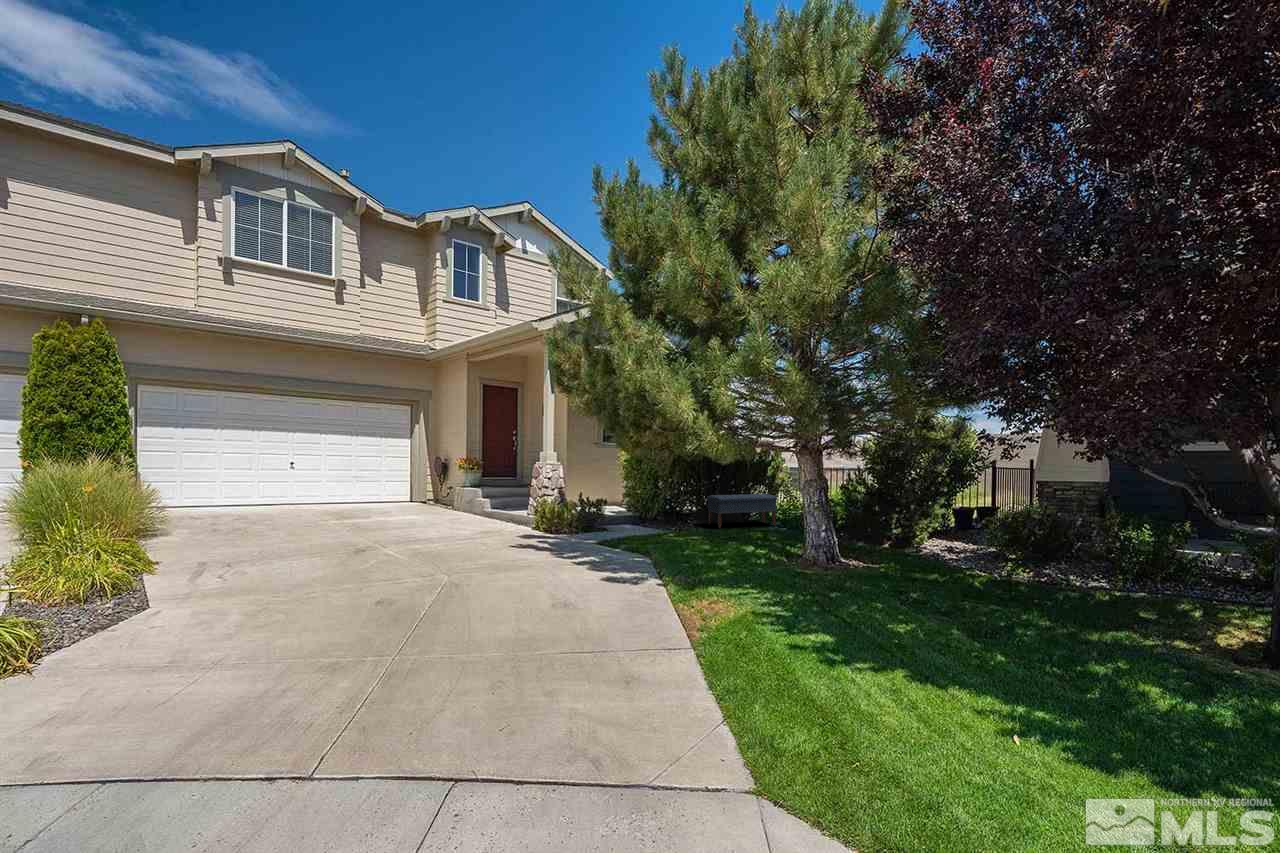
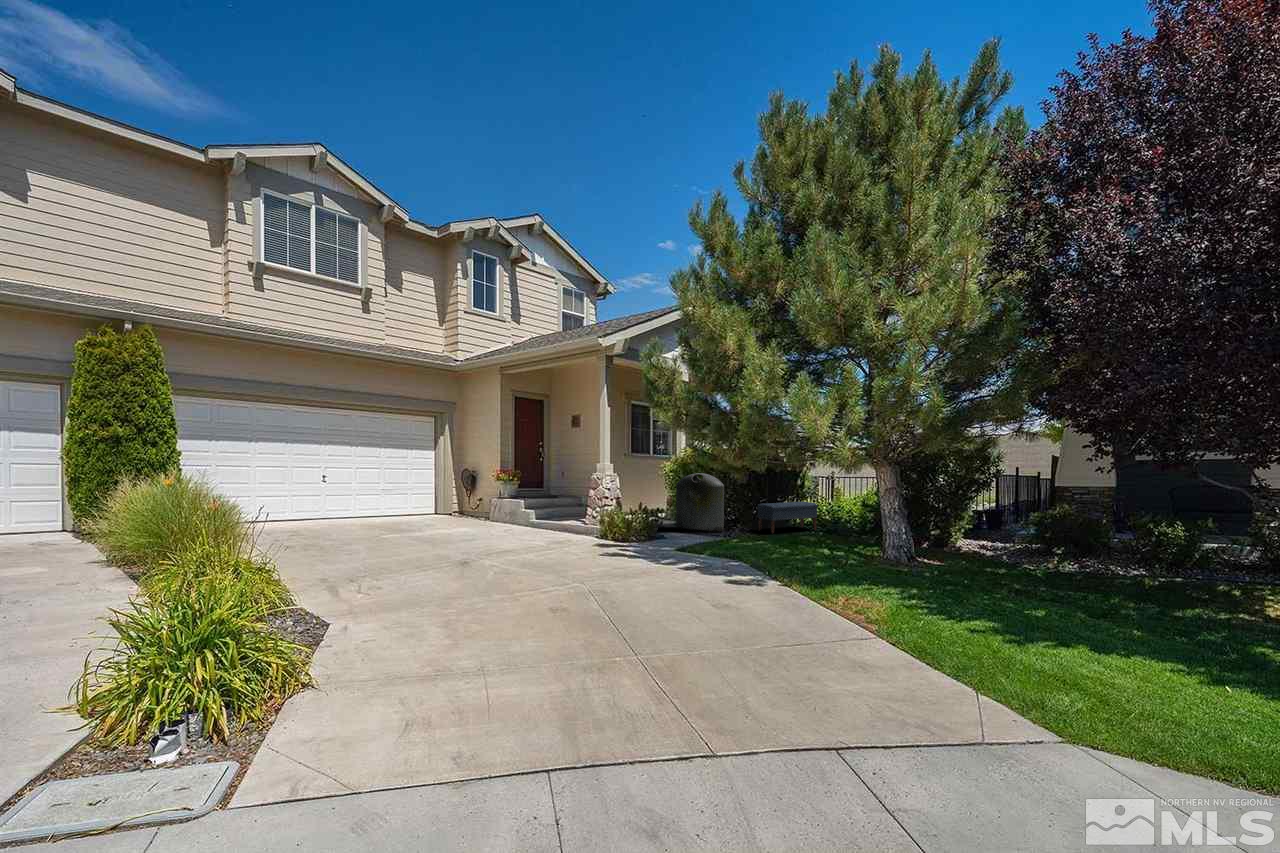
trash can: none [622,462,669,525] -> present [676,473,724,532]

